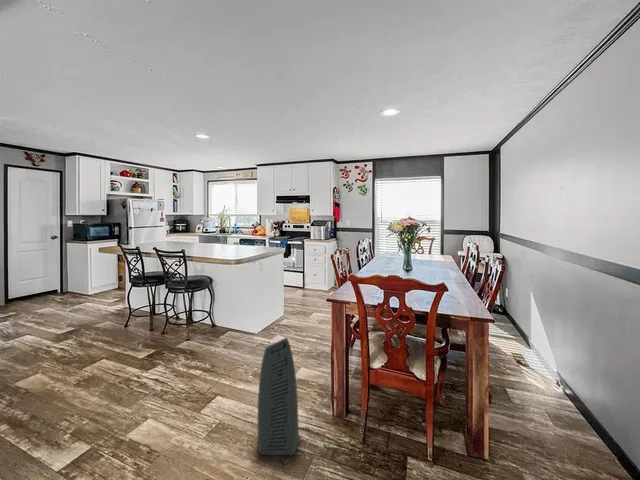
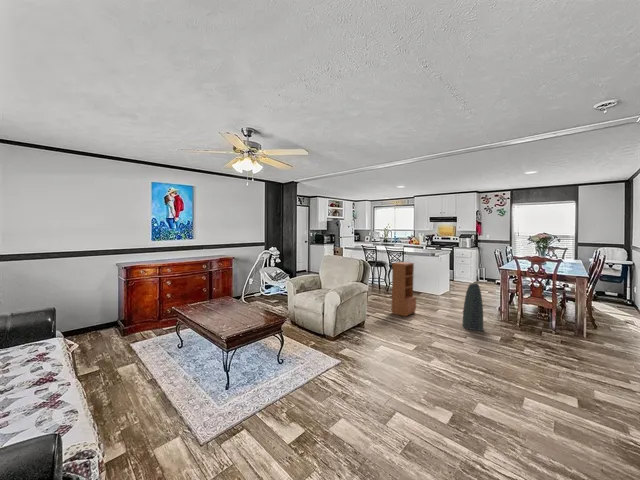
bookcase: none [103,290,177,432] -> present [392,262,416,317]

